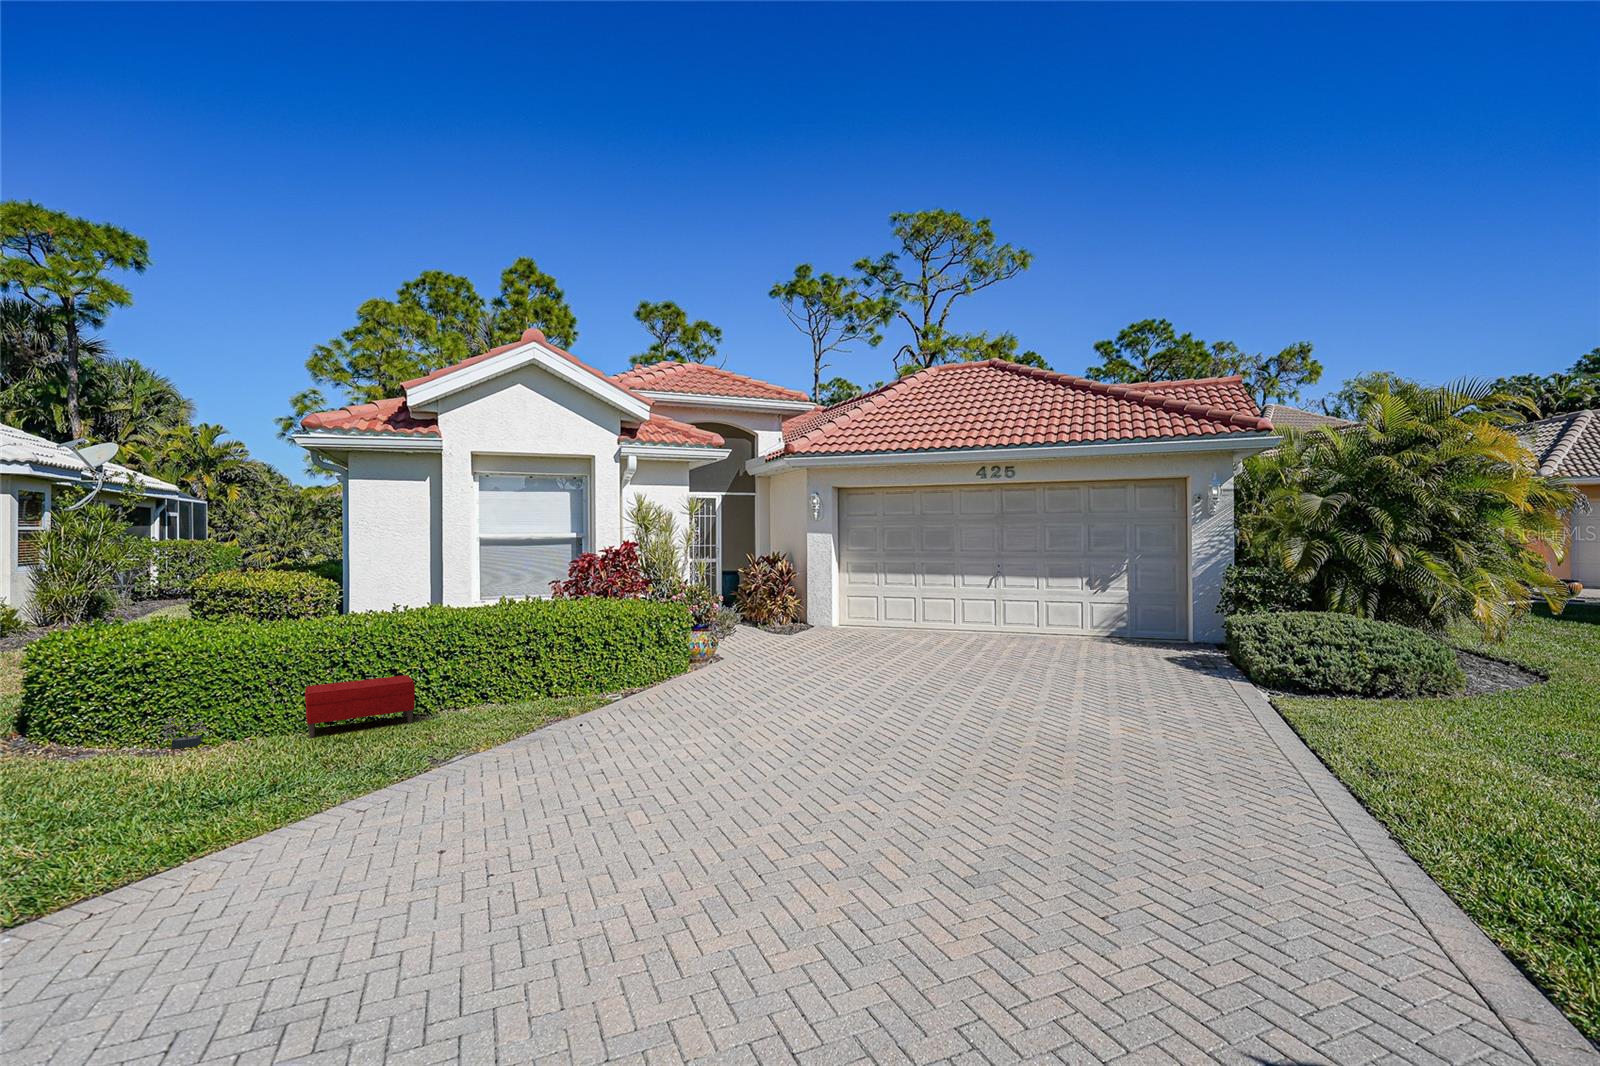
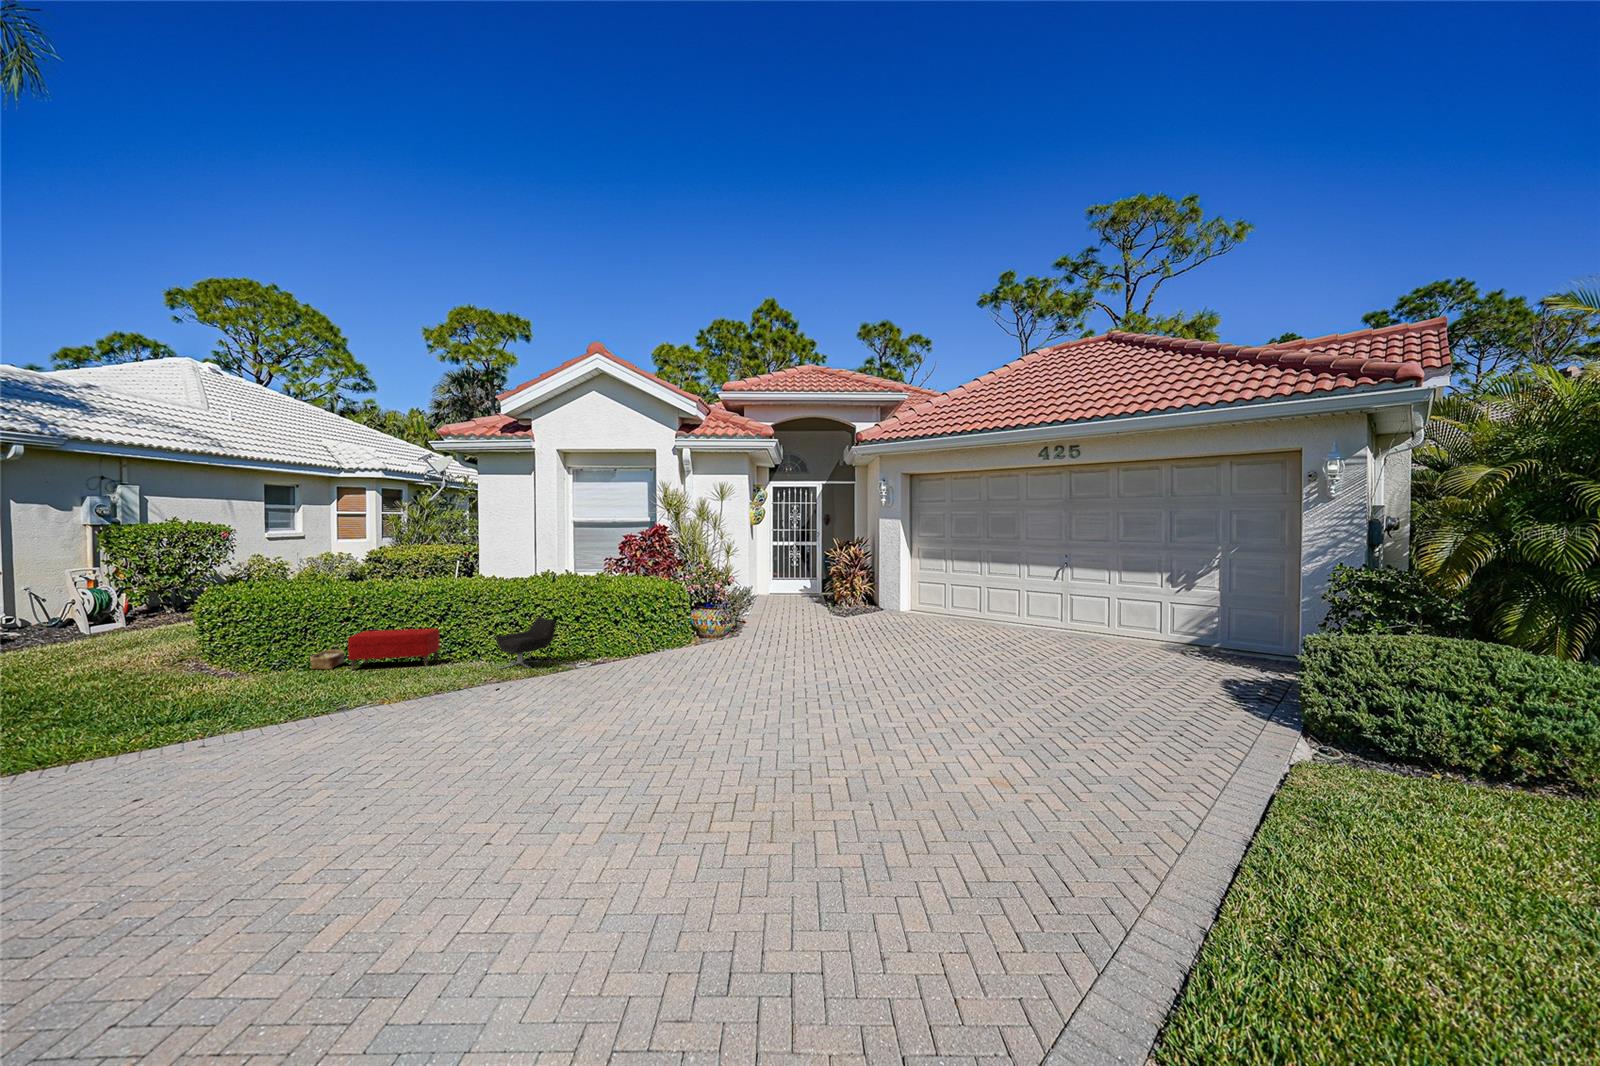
lounge chair: none [499,652,573,716] -> present [496,617,556,667]
woven basket: none [239,708,280,743] -> present [310,649,344,669]
decorative plant: present [163,718,207,749] -> none [269,646,301,668]

